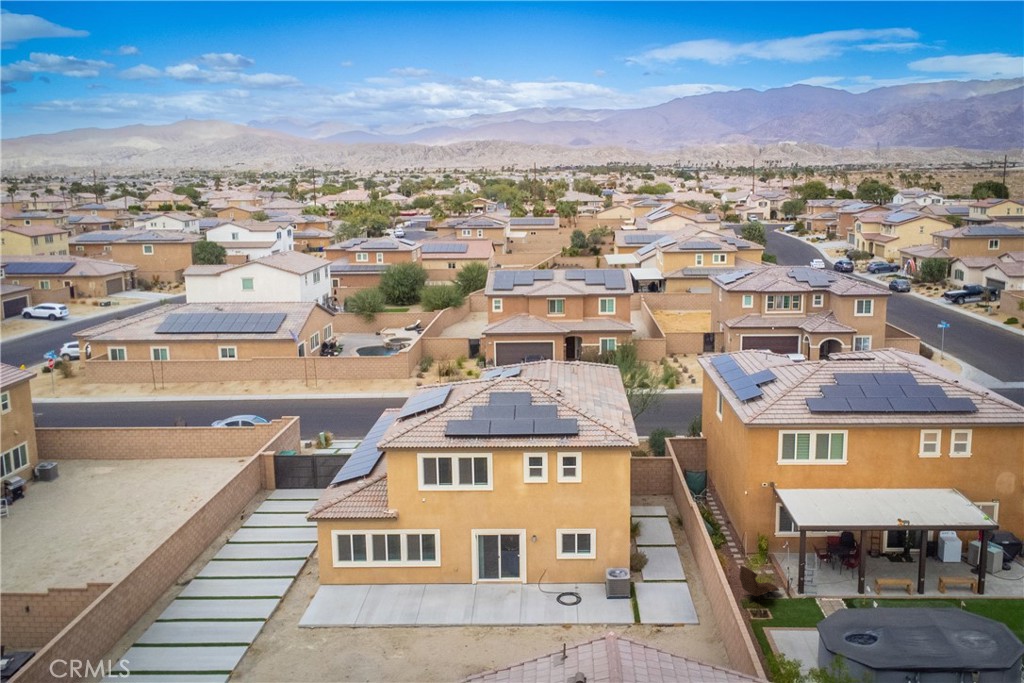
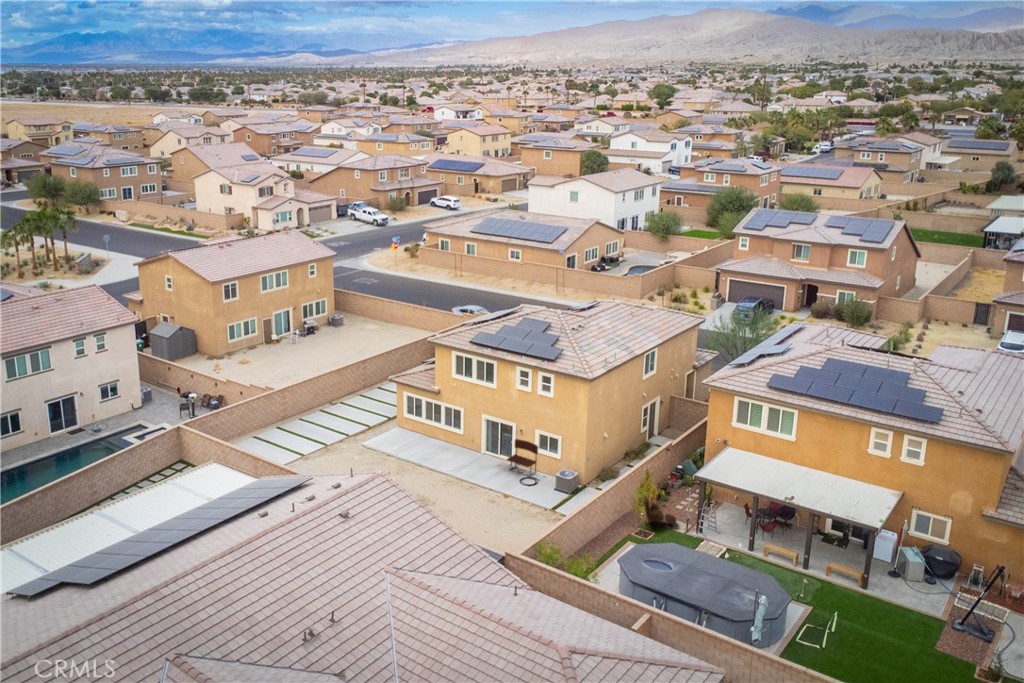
bench: none [531,548,566,593] -> present [507,439,538,477]

